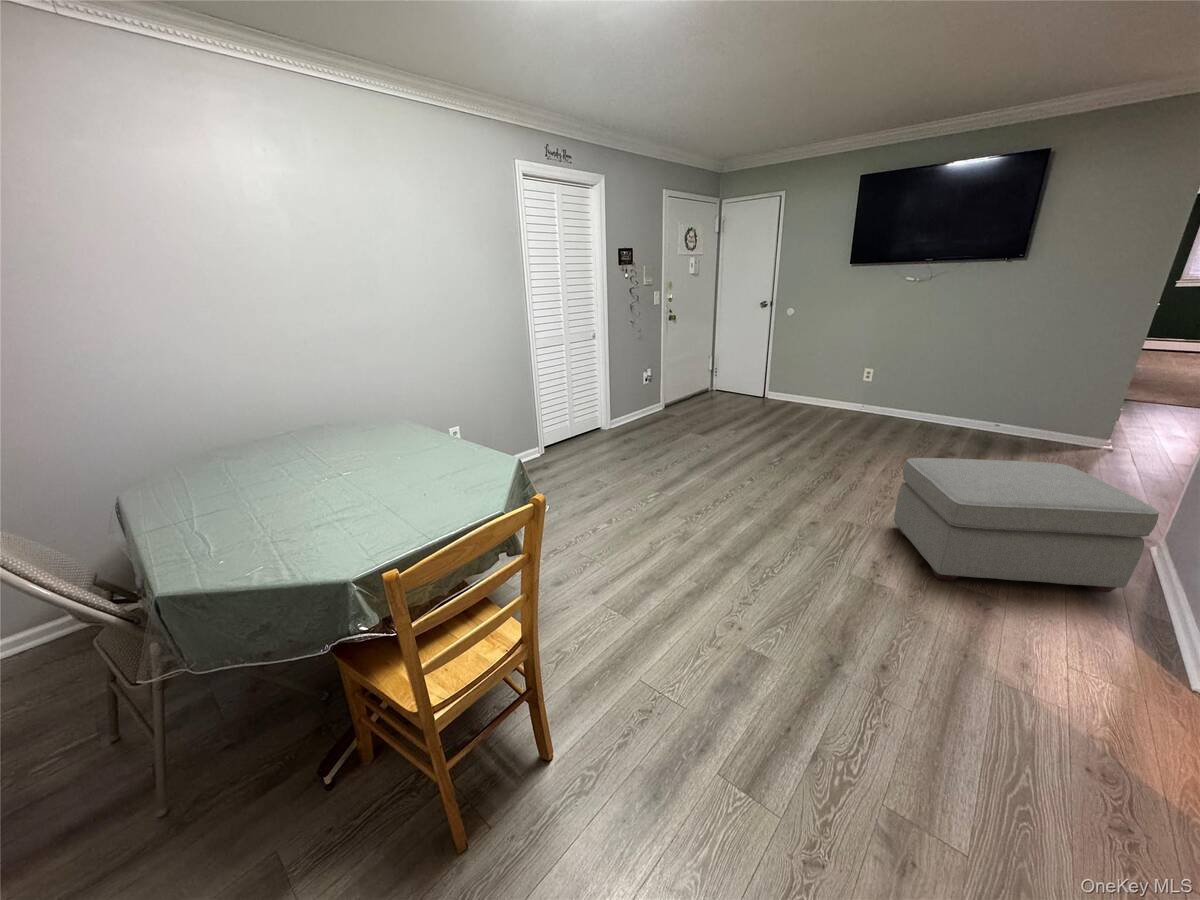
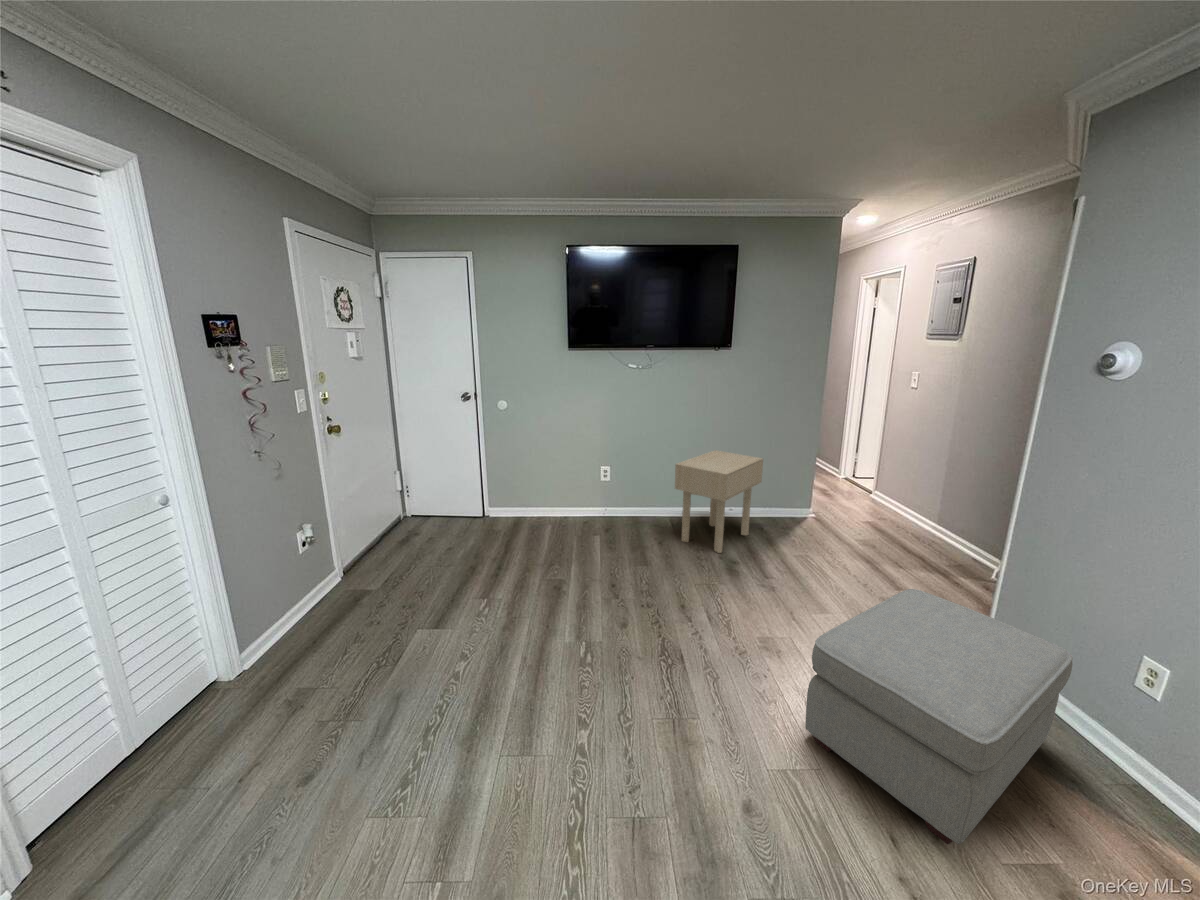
side table: none [920,362,1038,450] -> present [675,450,763,553]

